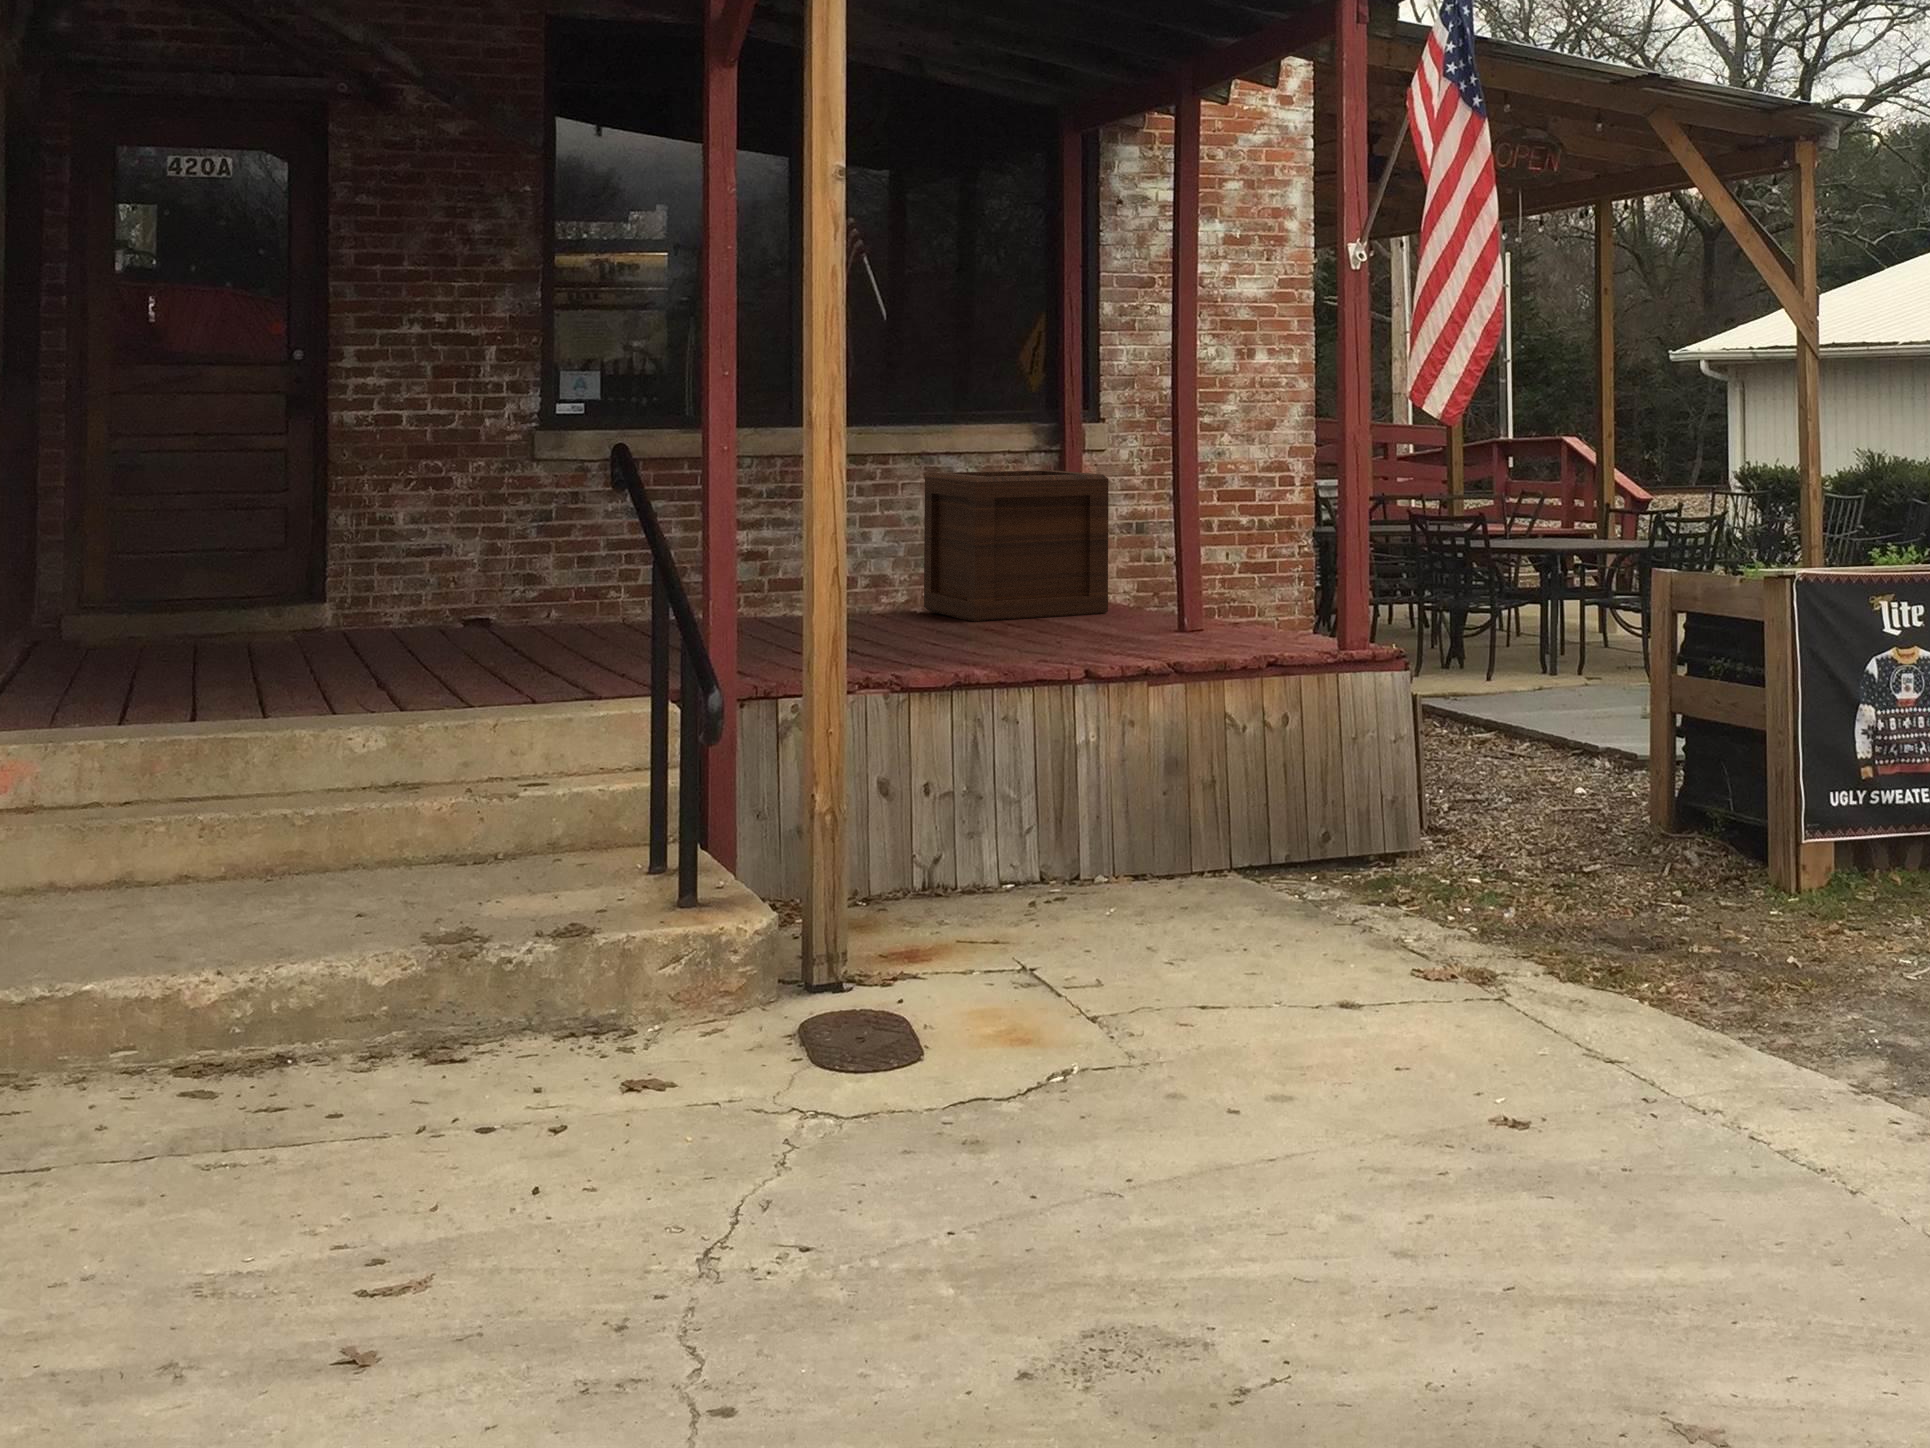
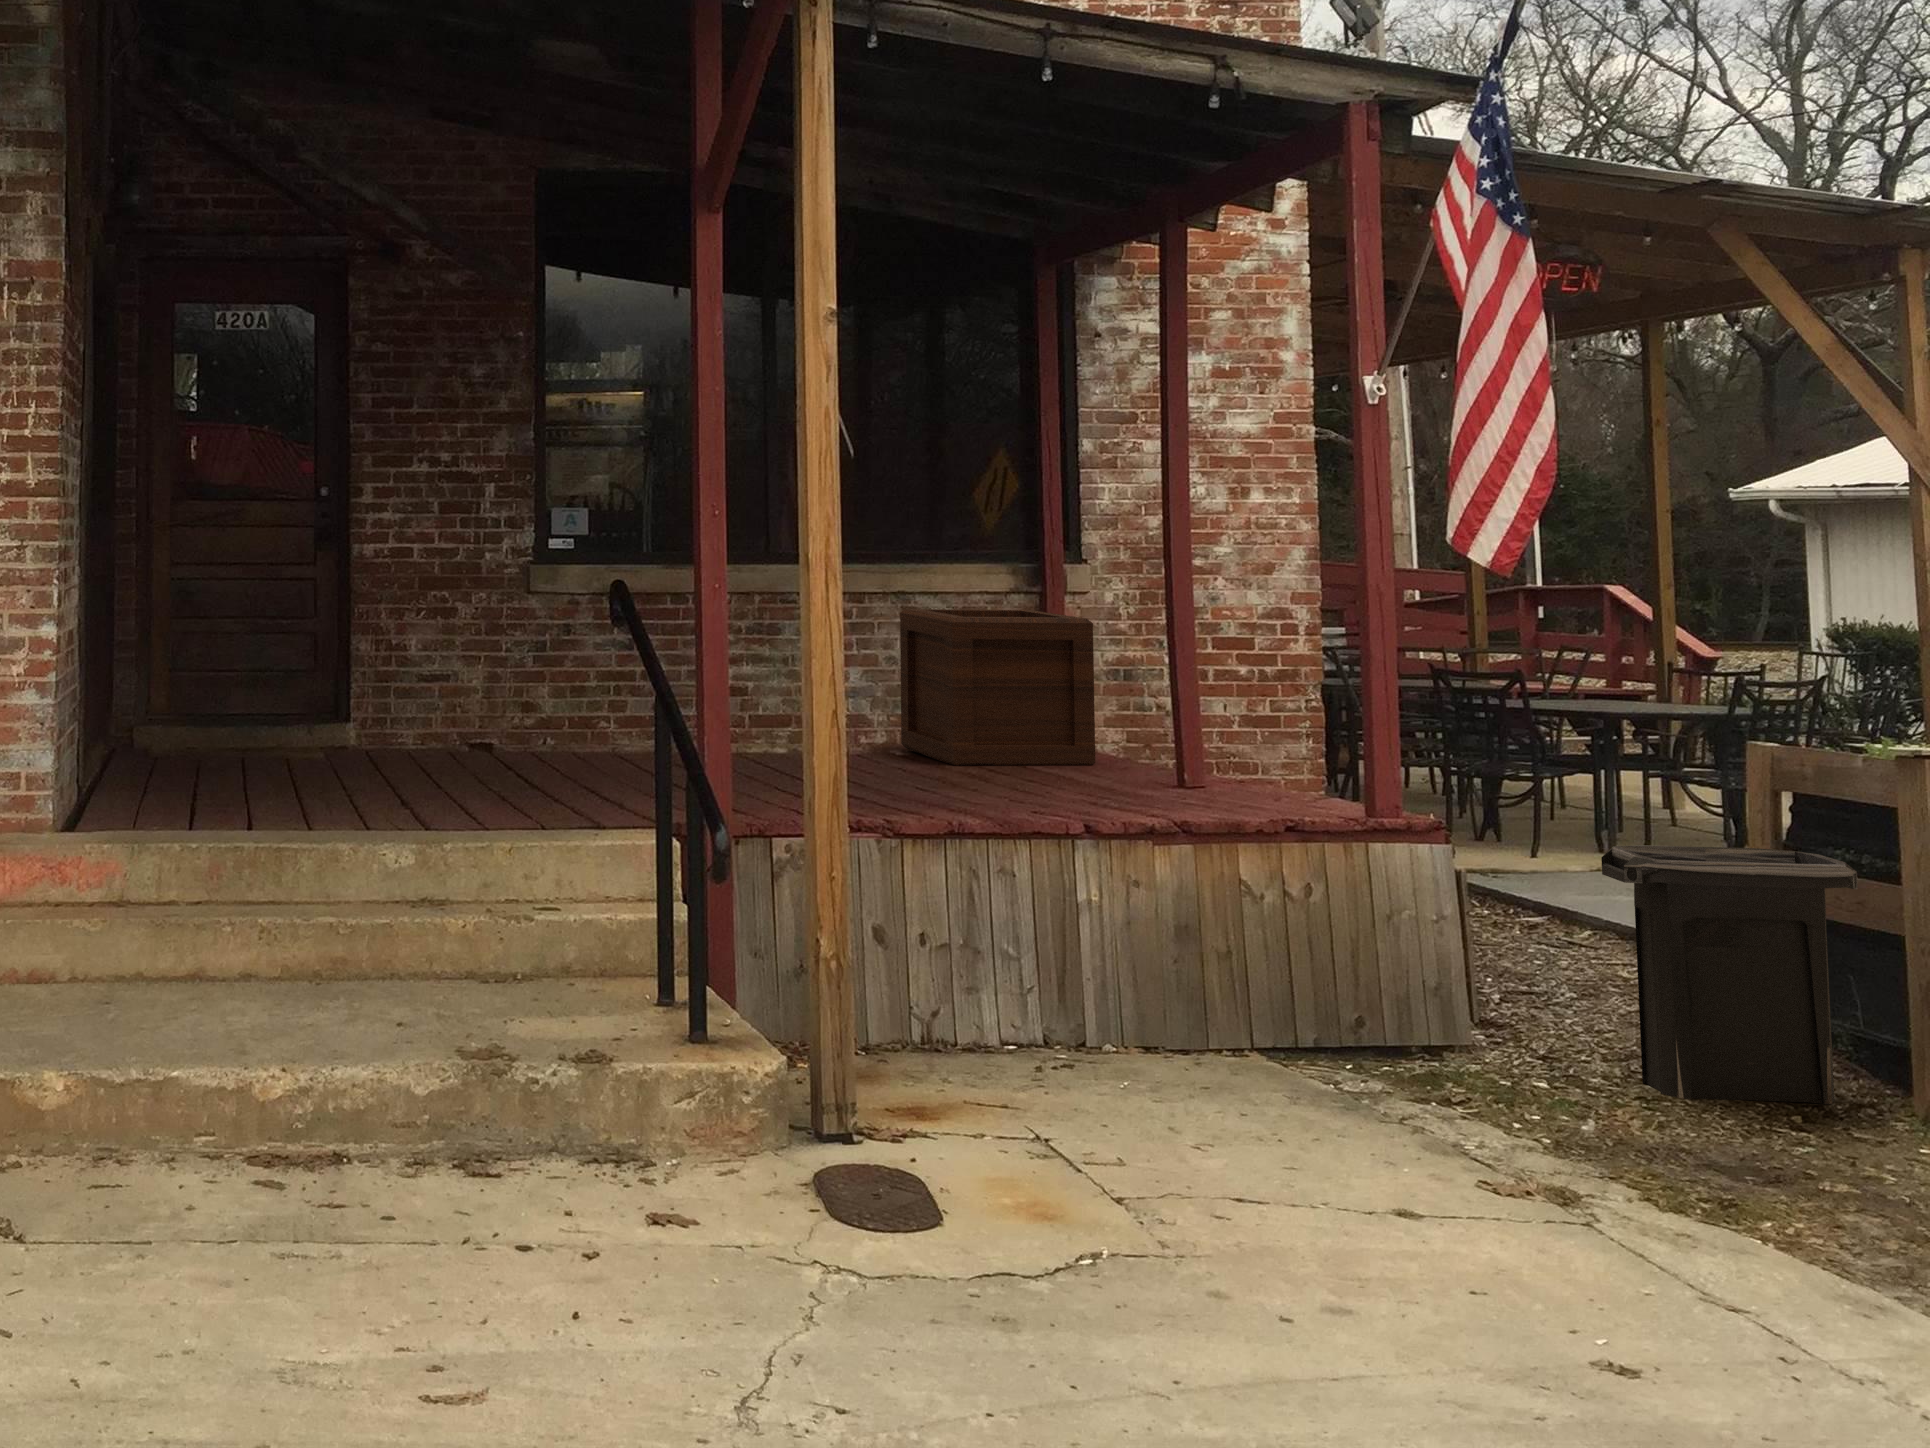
trash can: none [1516,638,1697,847] -> present [1601,845,1858,1104]

